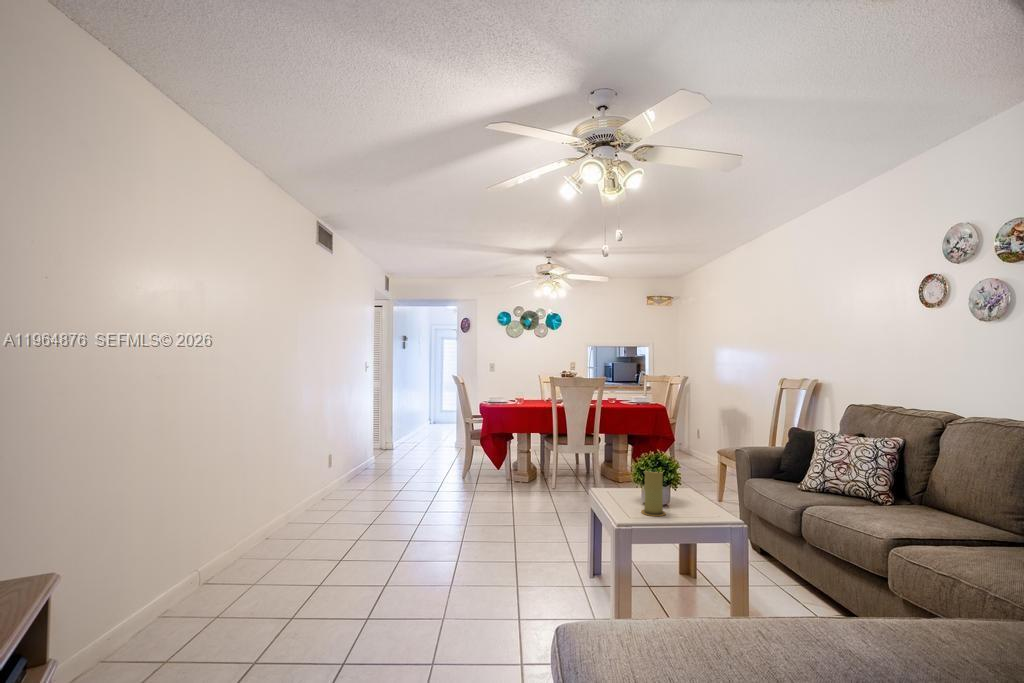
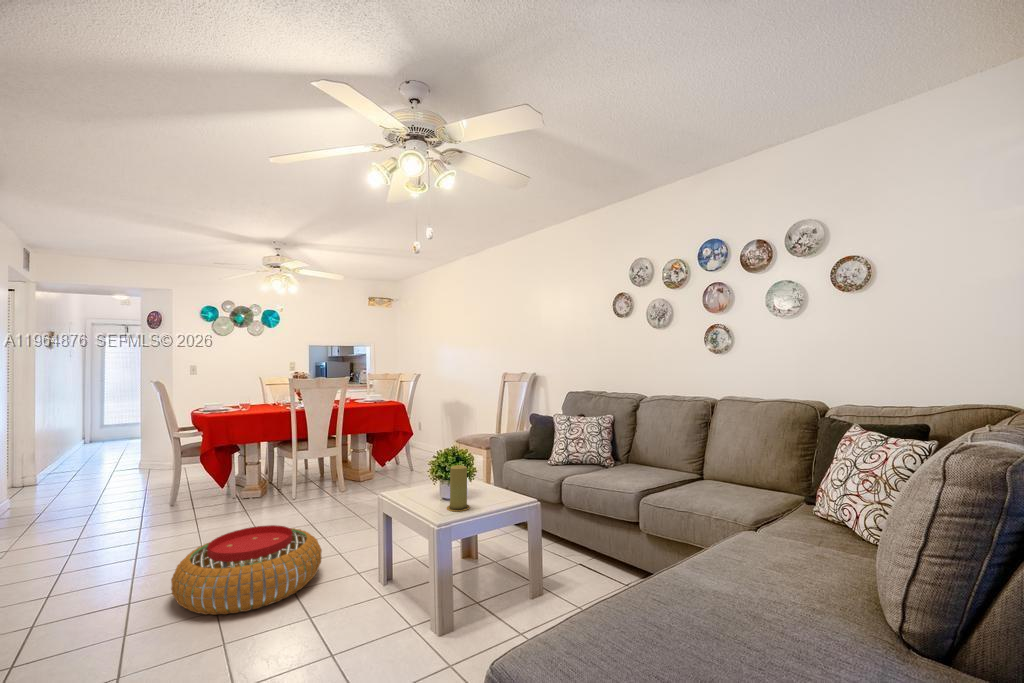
pouf: none [438,500,548,565] -> present [171,525,322,615]

